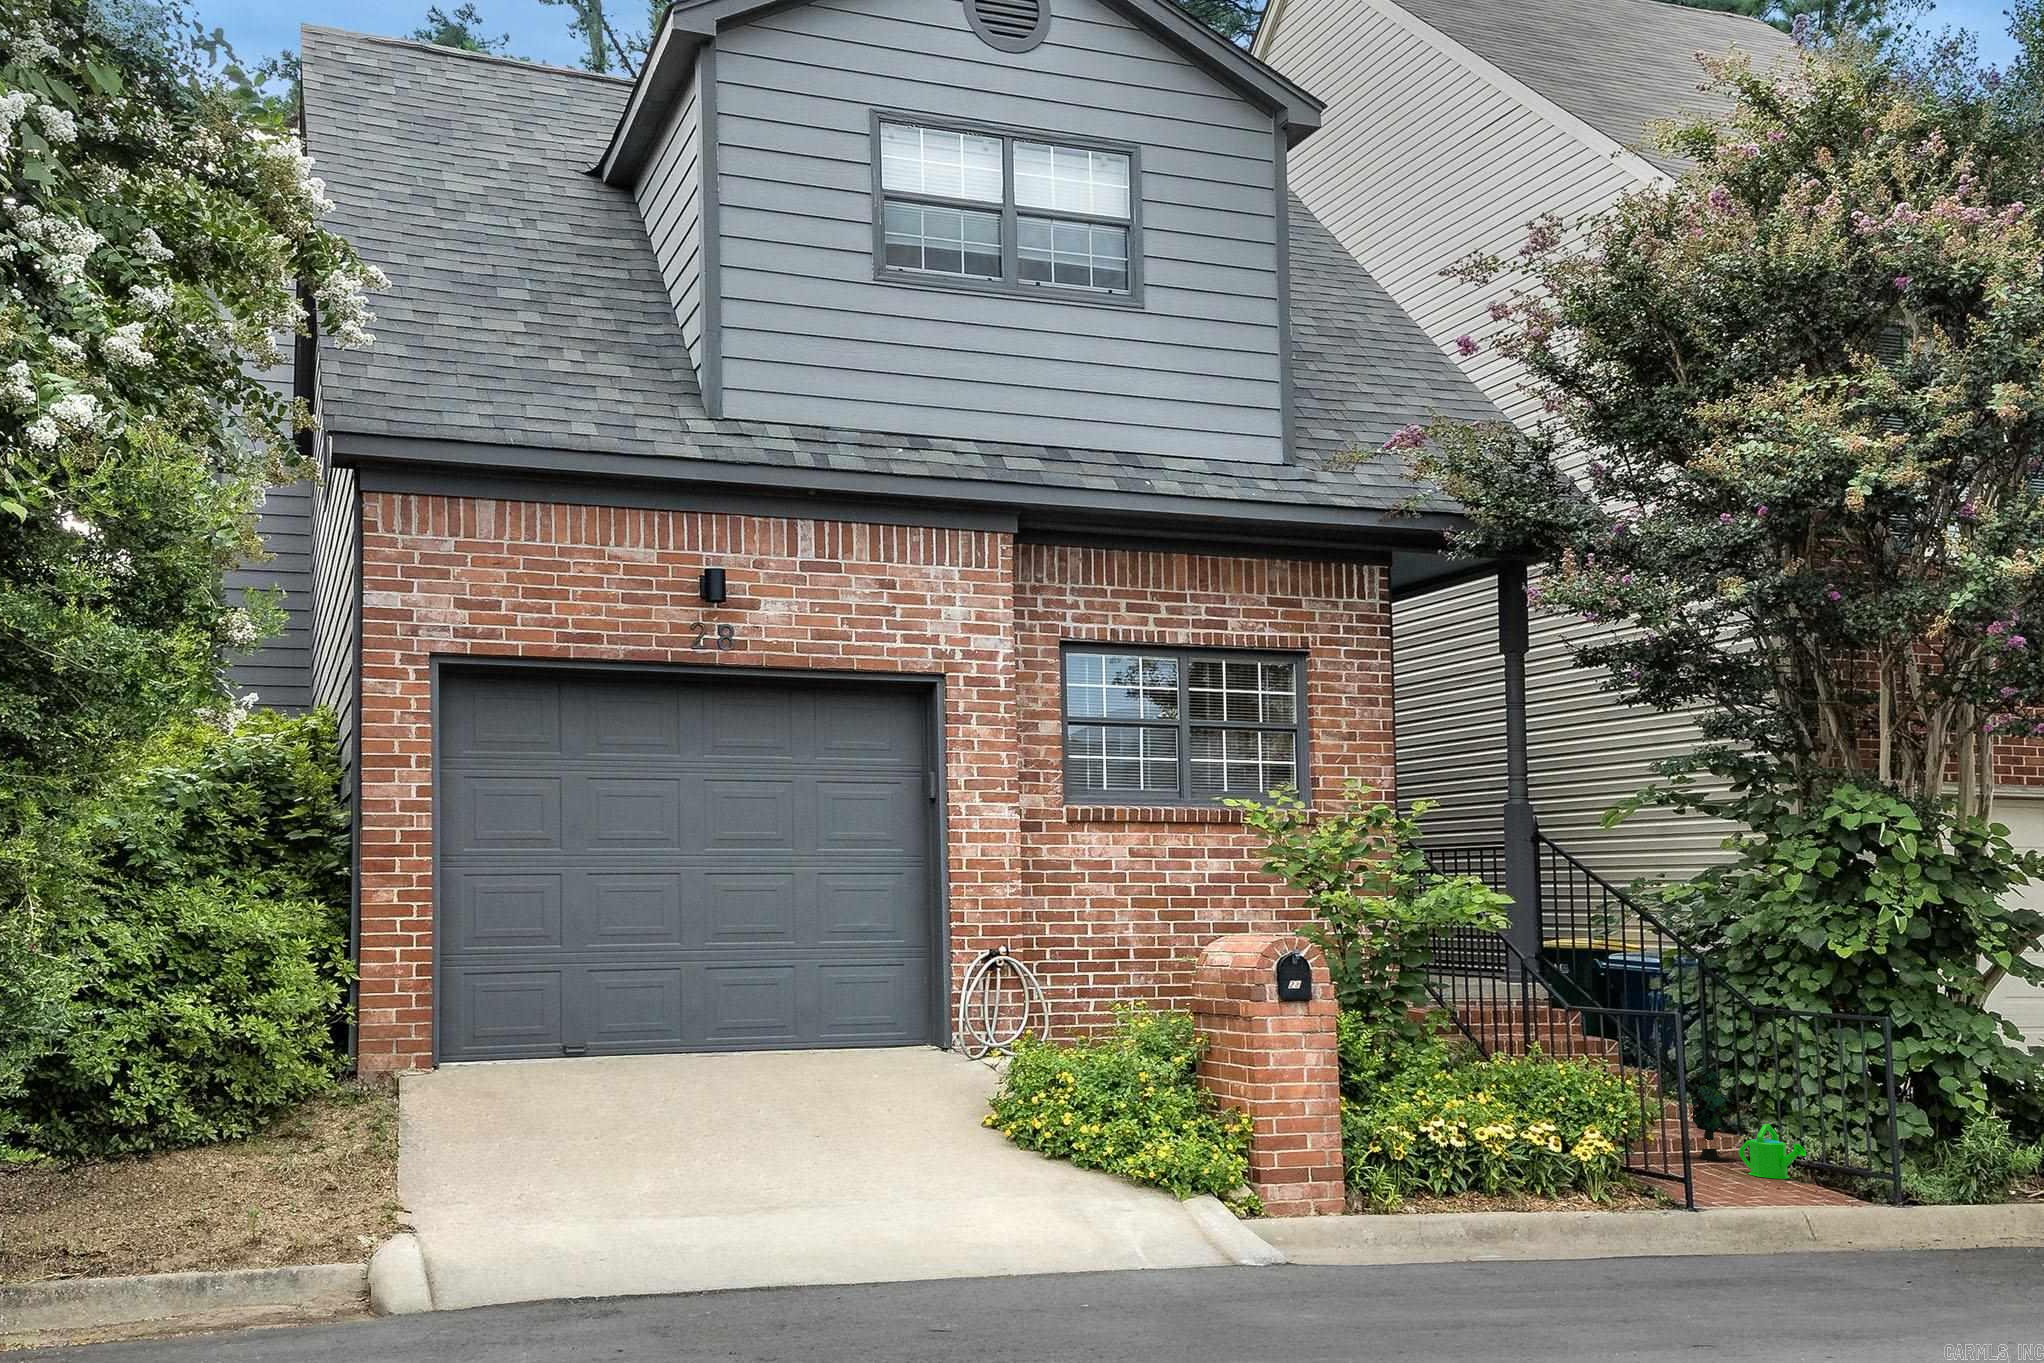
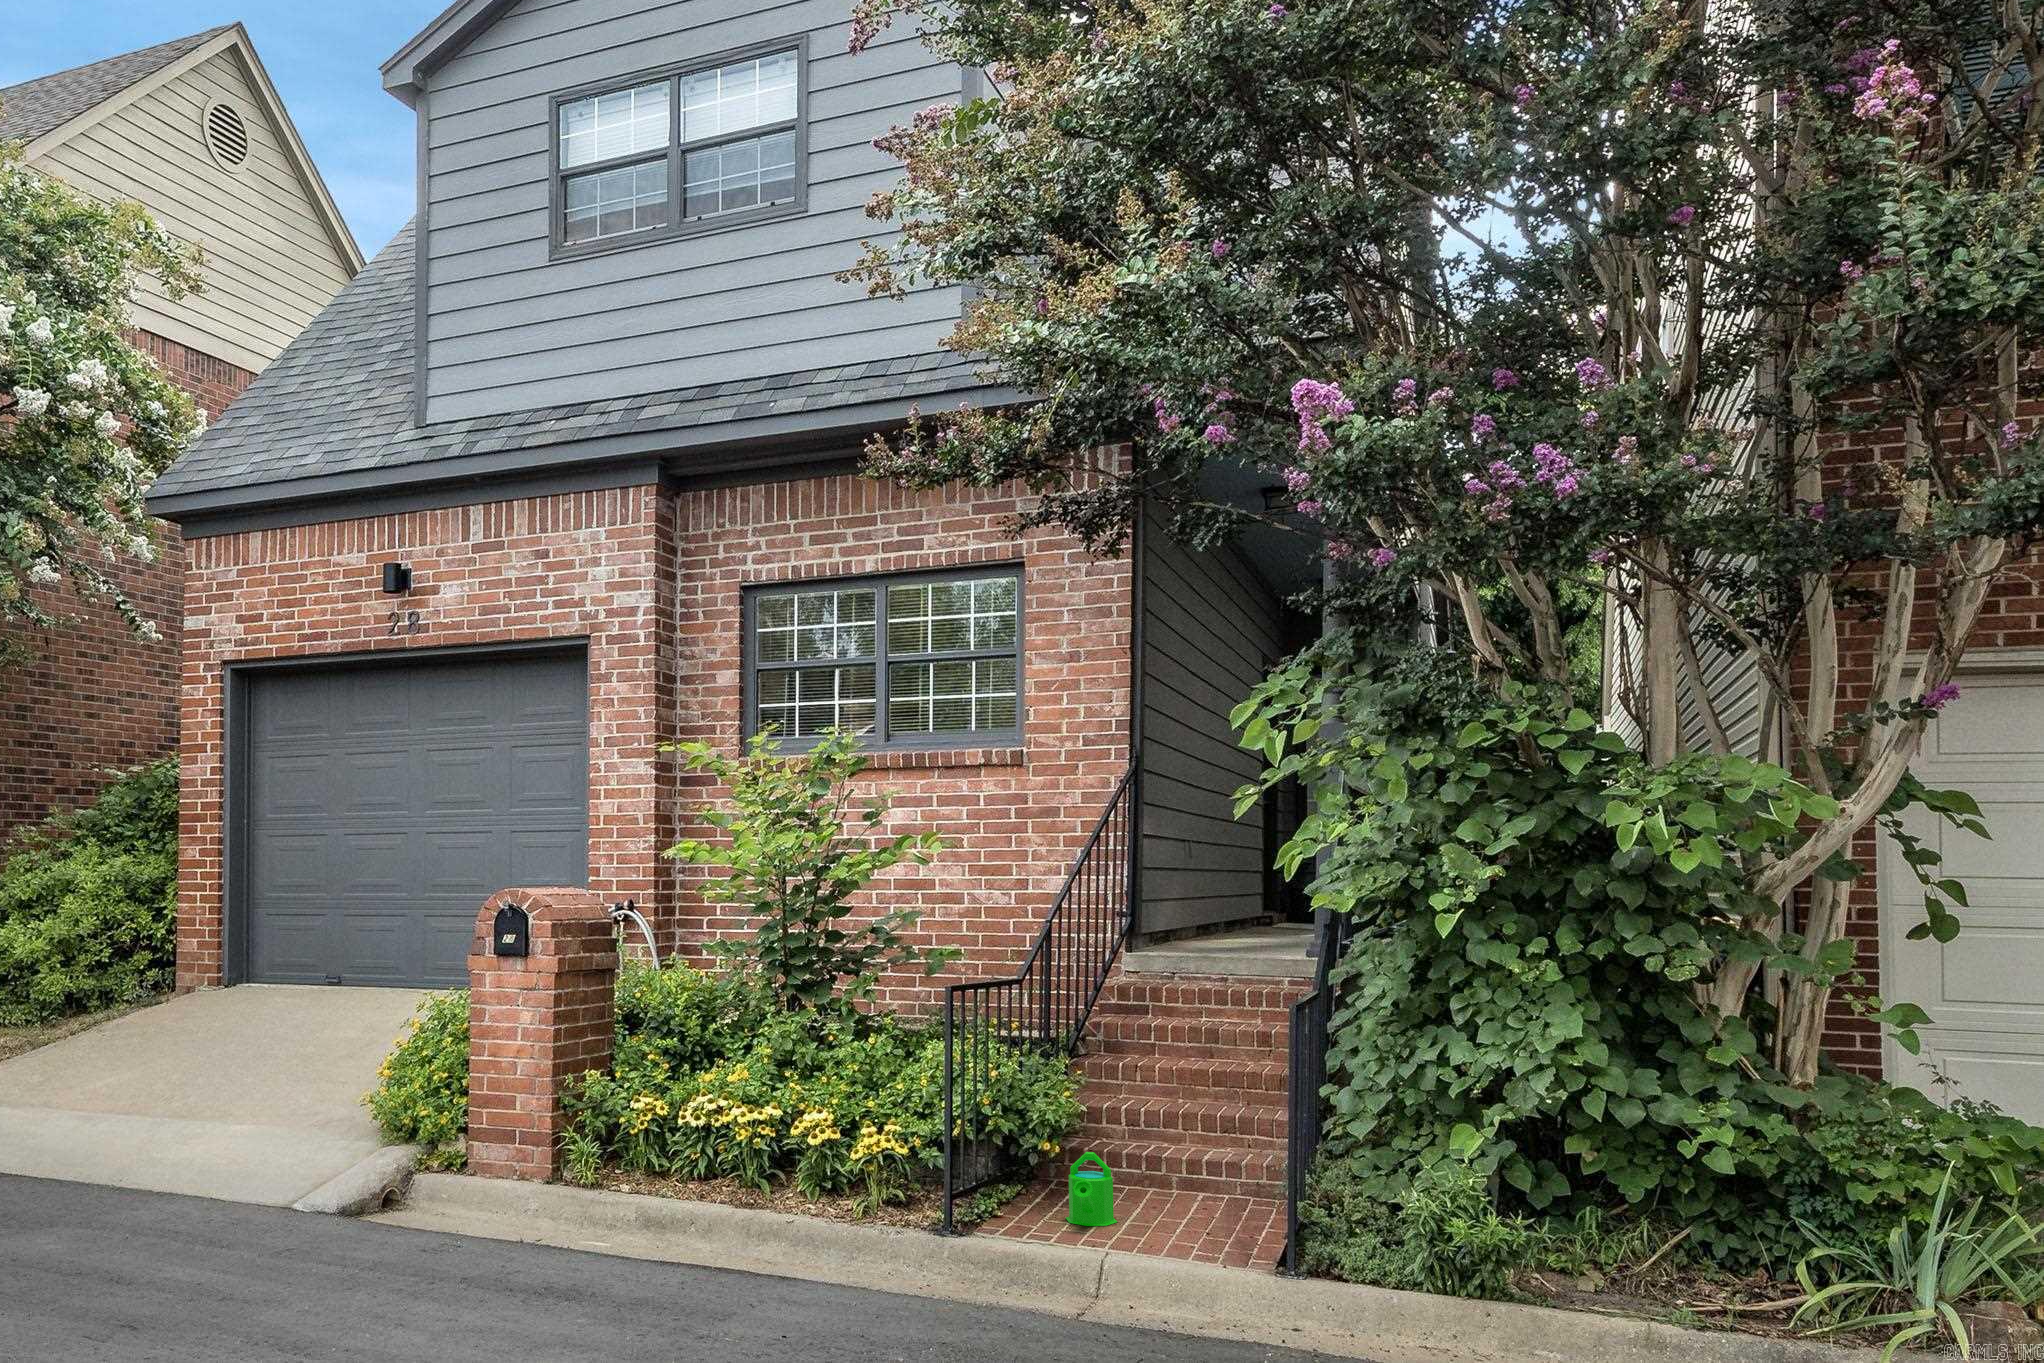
decorative plant: present [1691,1064,1735,1160] -> none [1132,1069,1210,1200]

